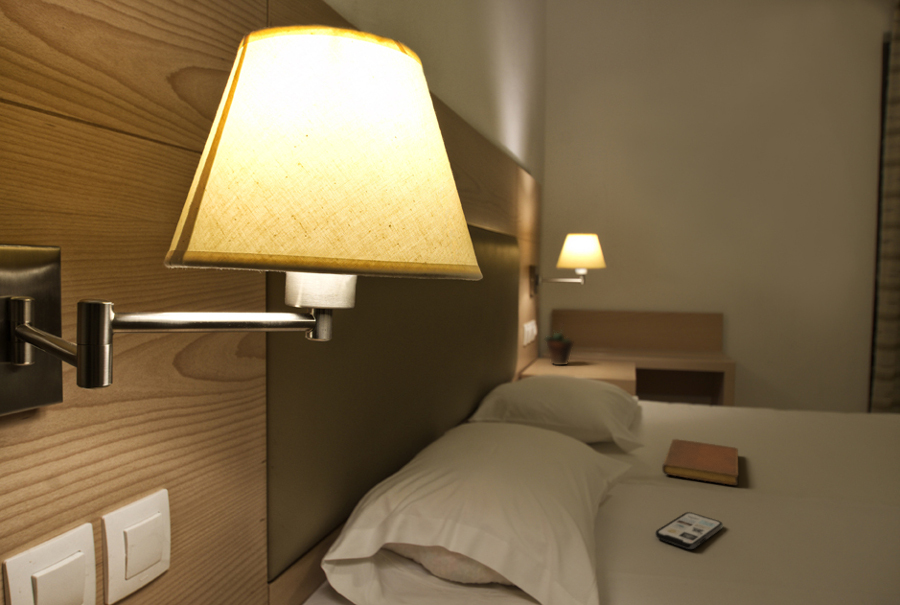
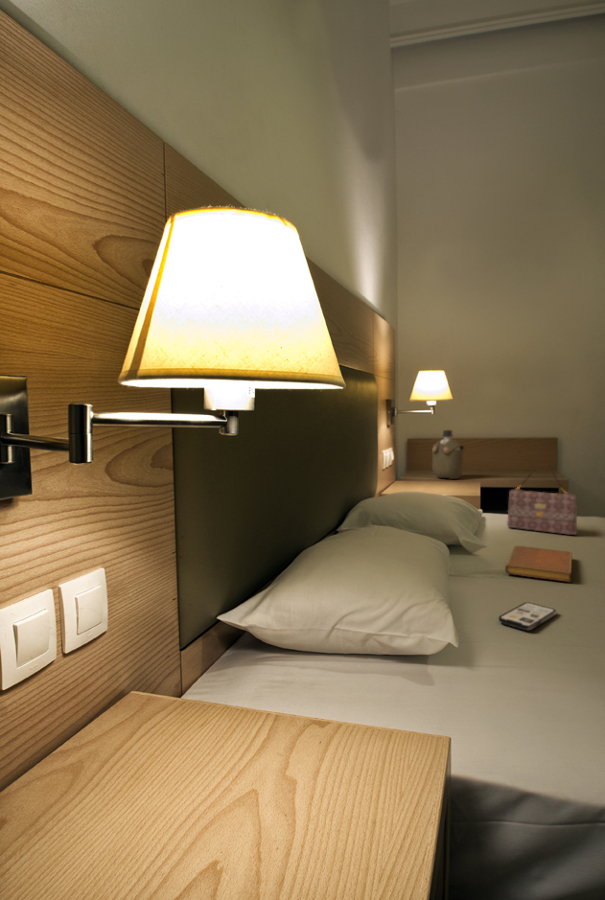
water bottle: none [580,301,616,356] -> present [432,430,464,479]
succulent plant: present [545,333,574,365] -> none [400,448,427,487]
handbag: none [664,345,743,426] -> present [507,465,577,535]

